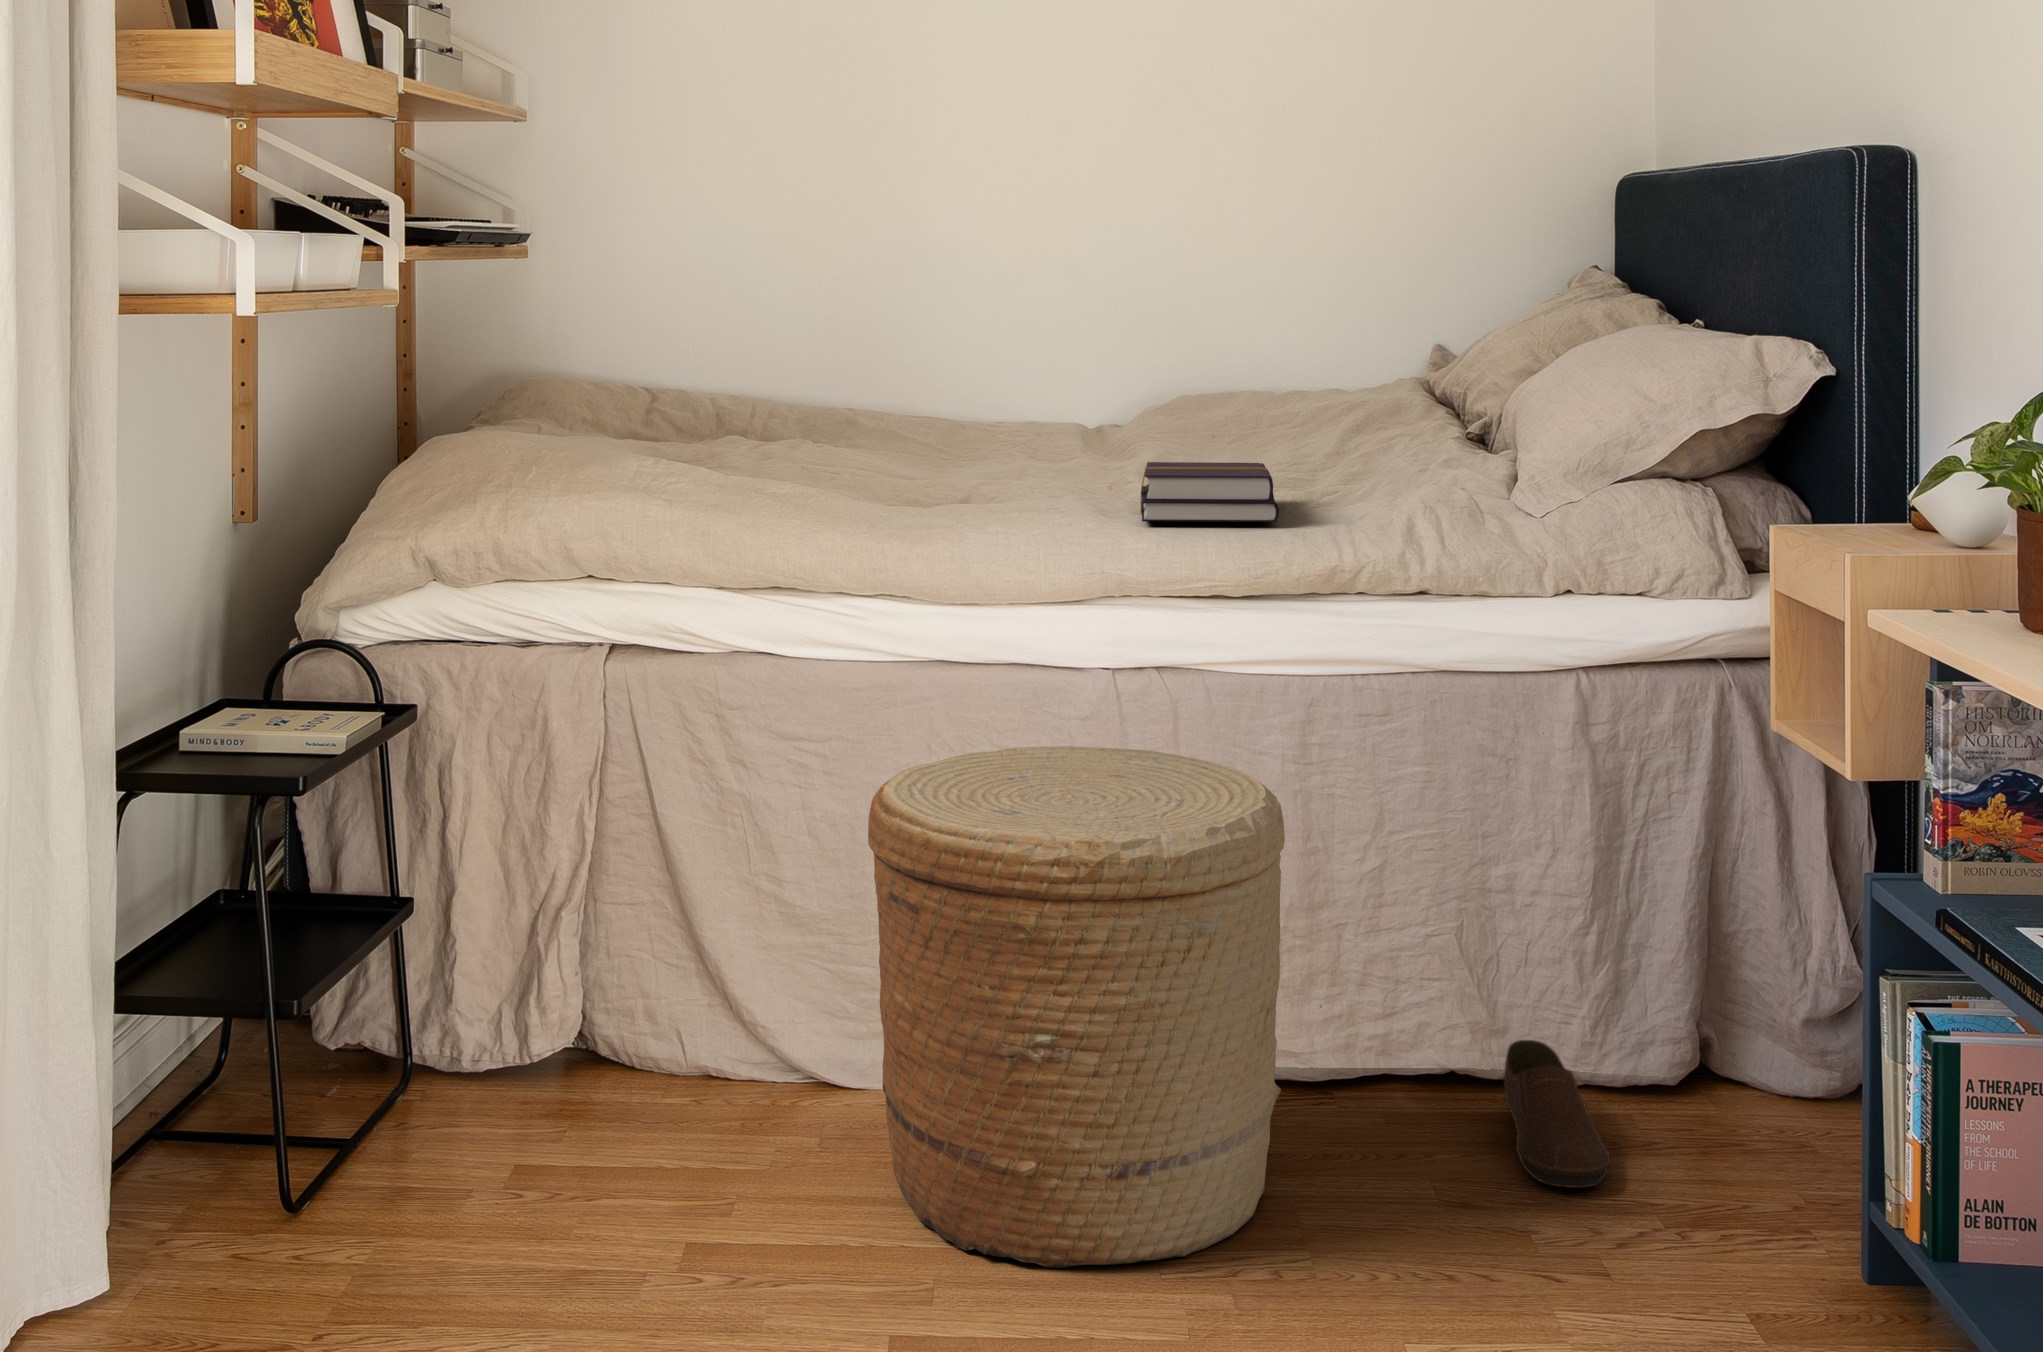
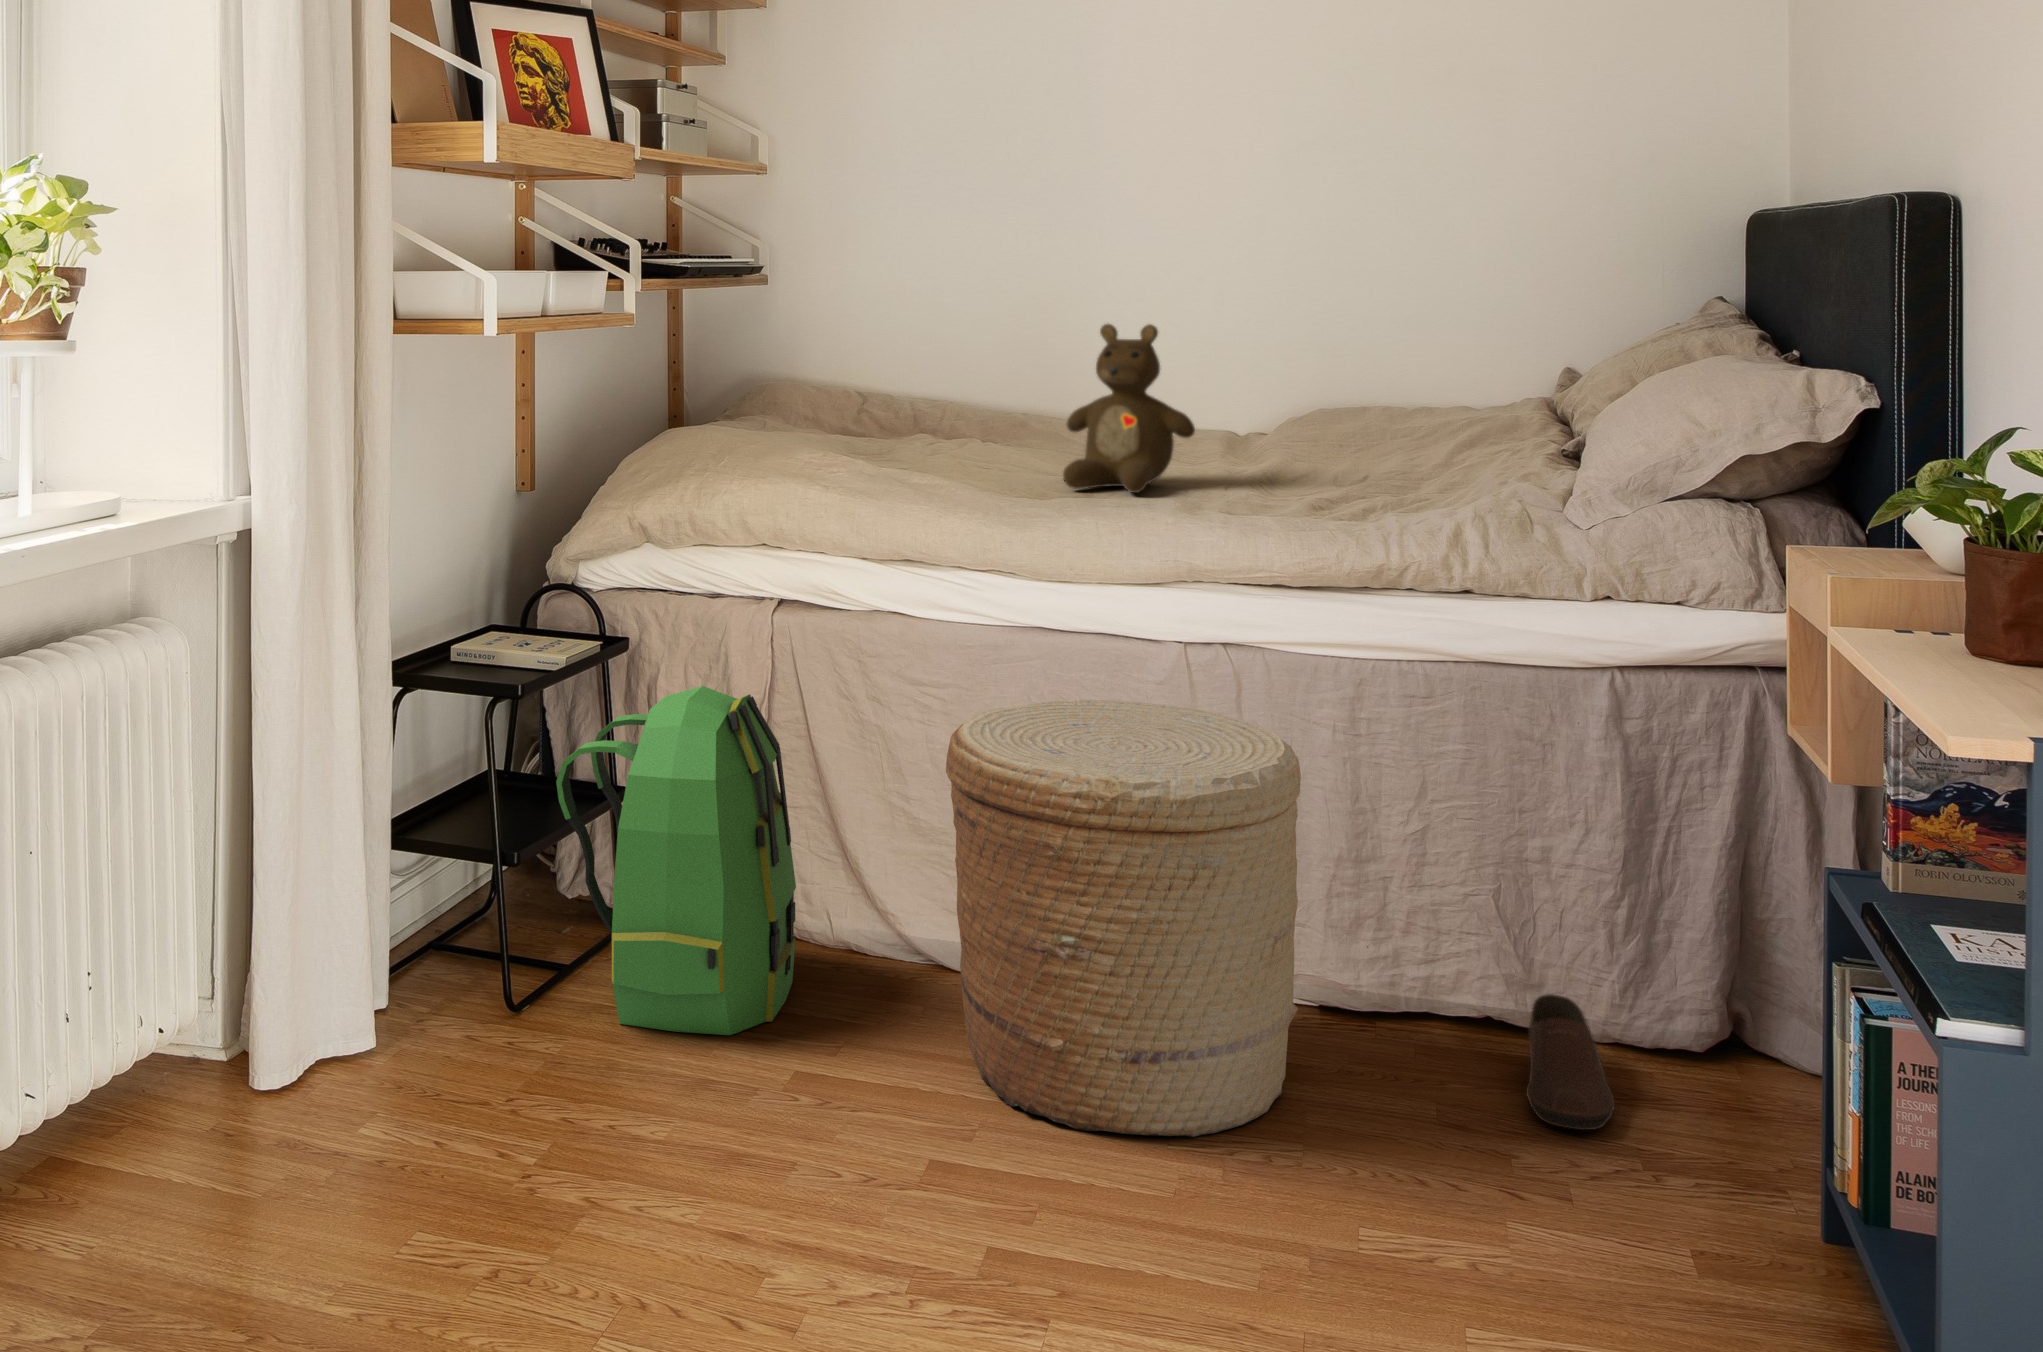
teddy bear: none [941,301,1095,500] -> present [1063,324,1195,493]
book: present [1141,462,1279,522] -> none [1213,464,1343,520]
backpack: none [346,765,654,1214] -> present [556,686,796,1035]

